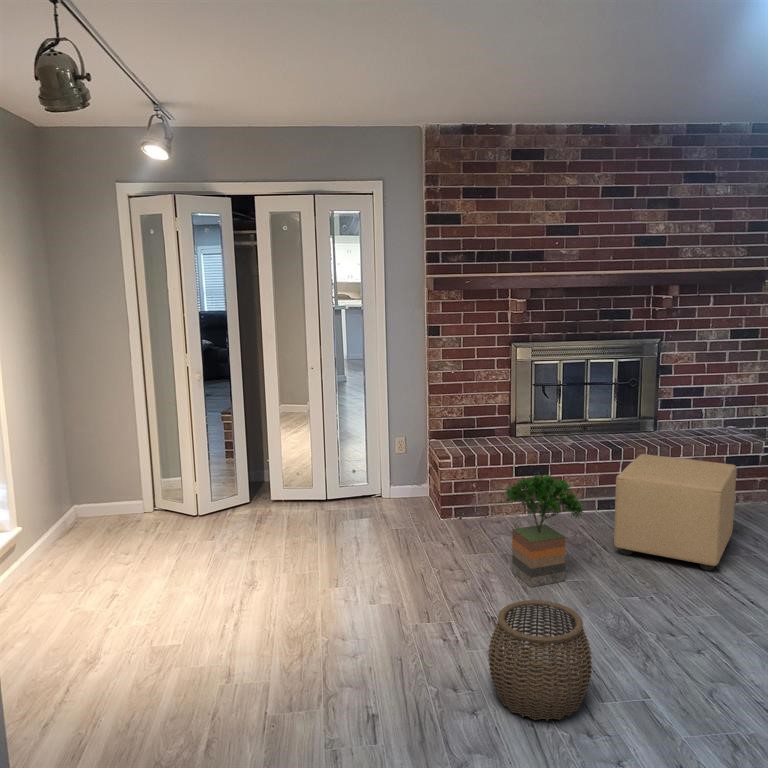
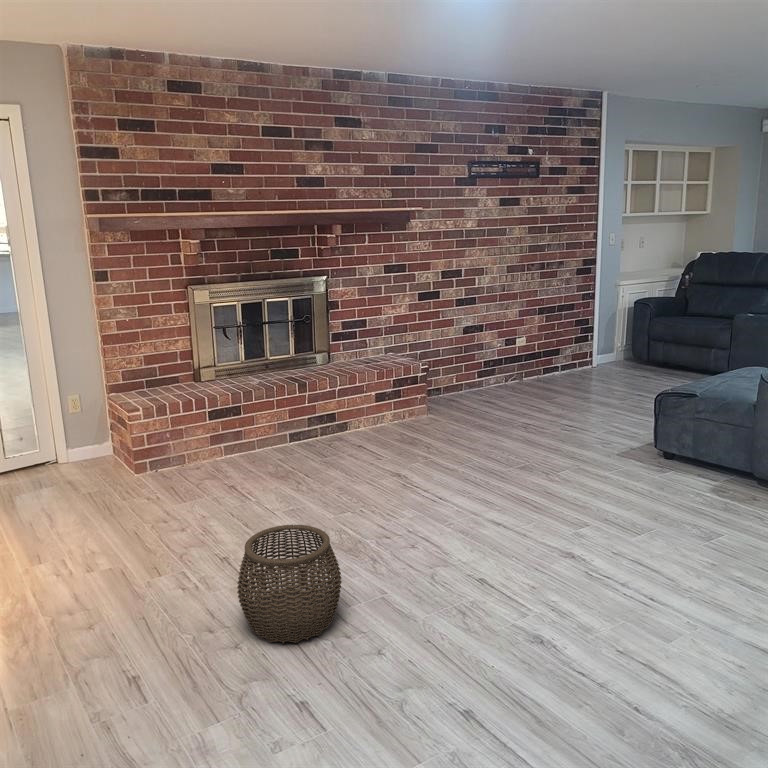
ottoman: present [614,454,736,570] -> none [314,381,411,476]
potted tree: present [505,474,584,587] -> none [211,408,295,522]

